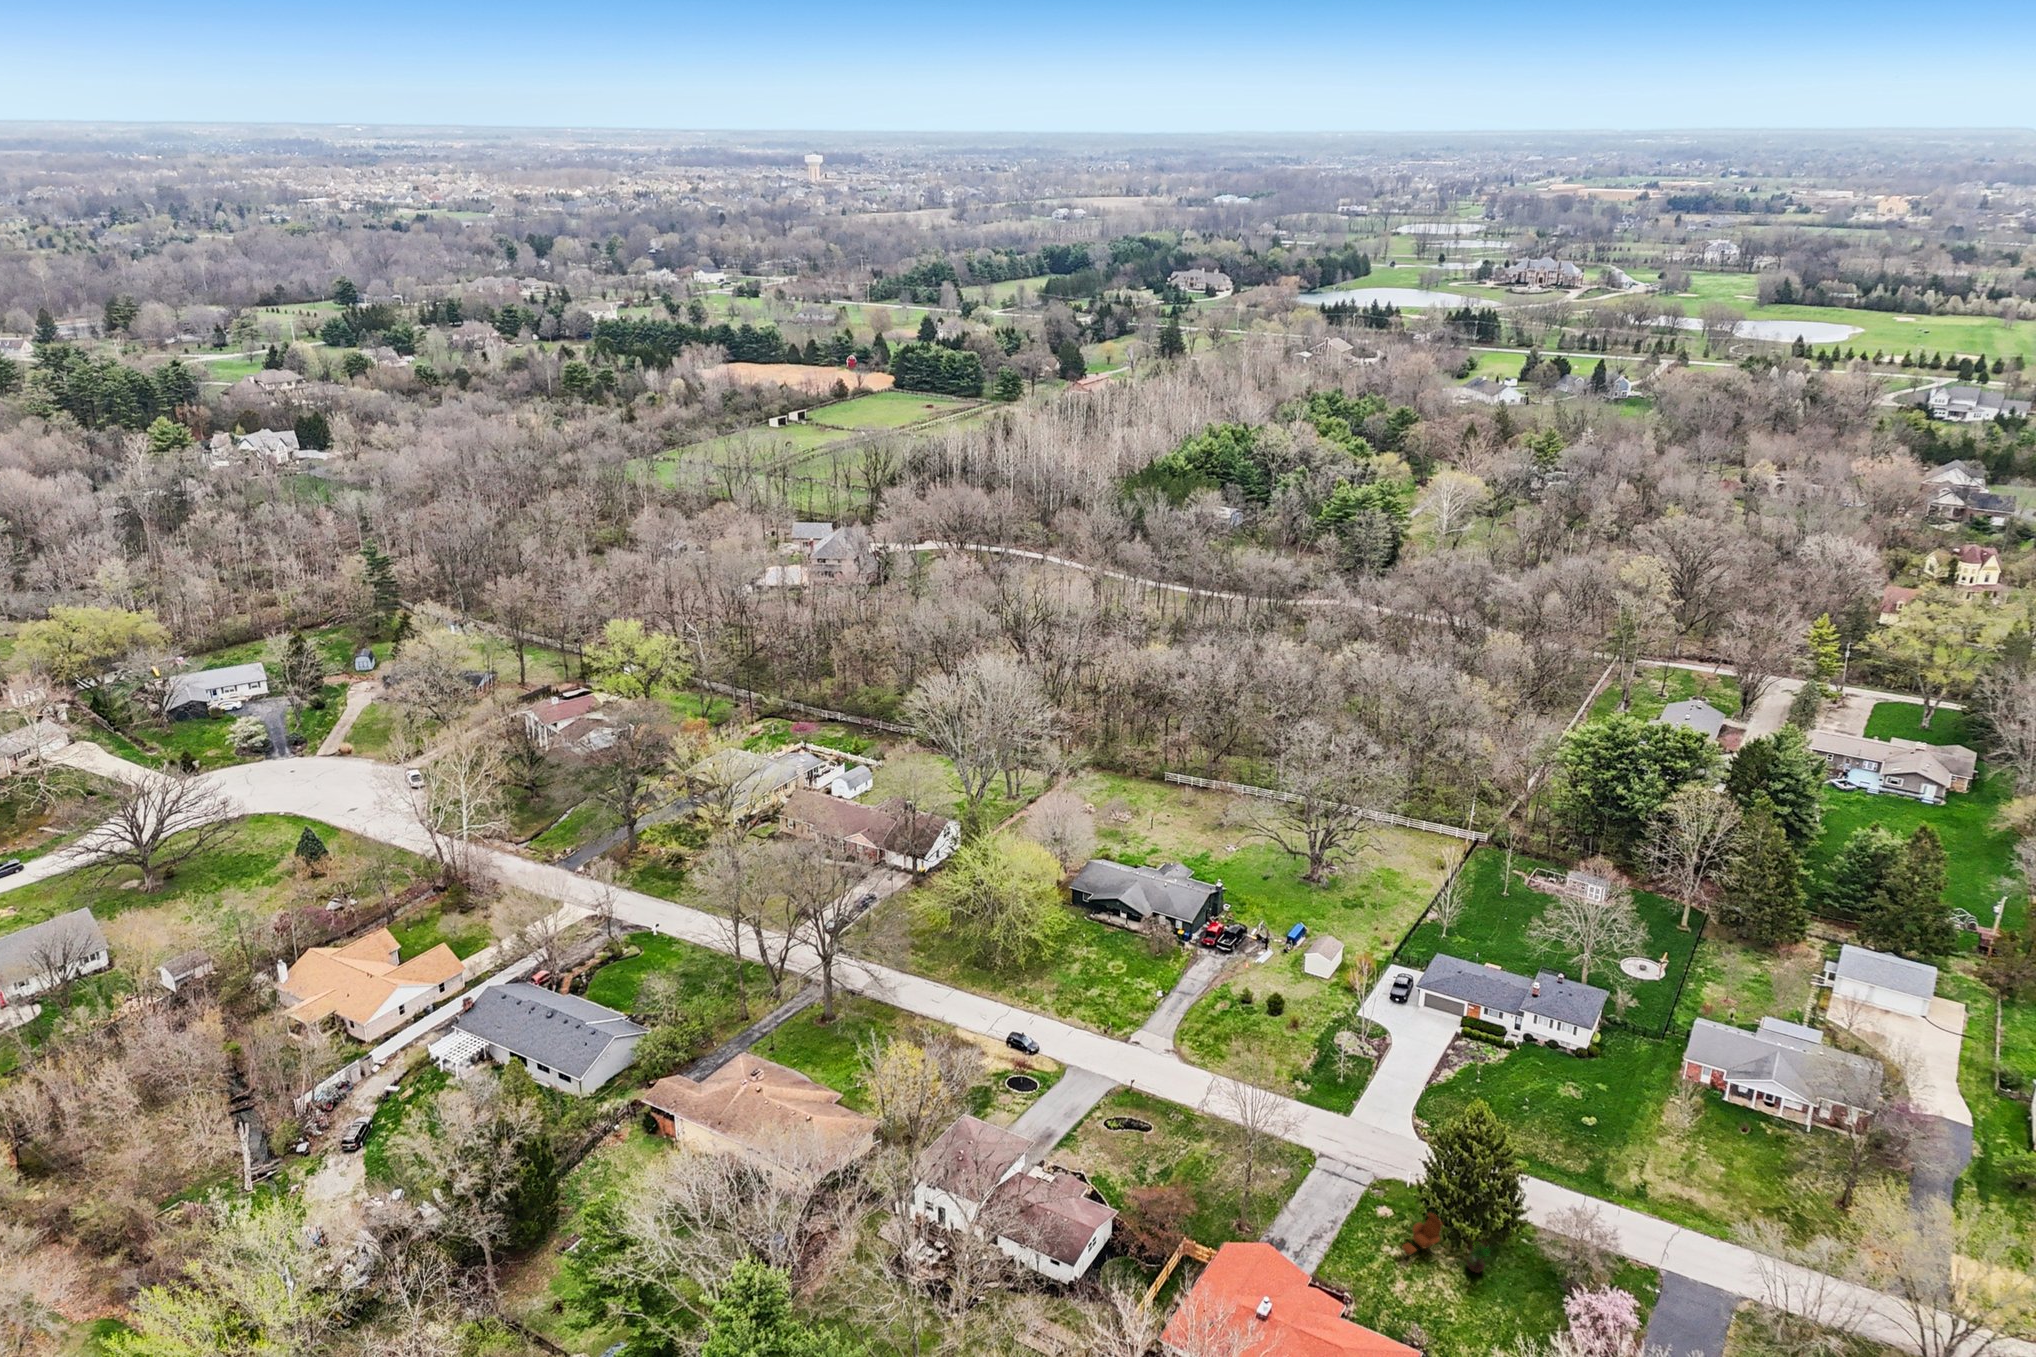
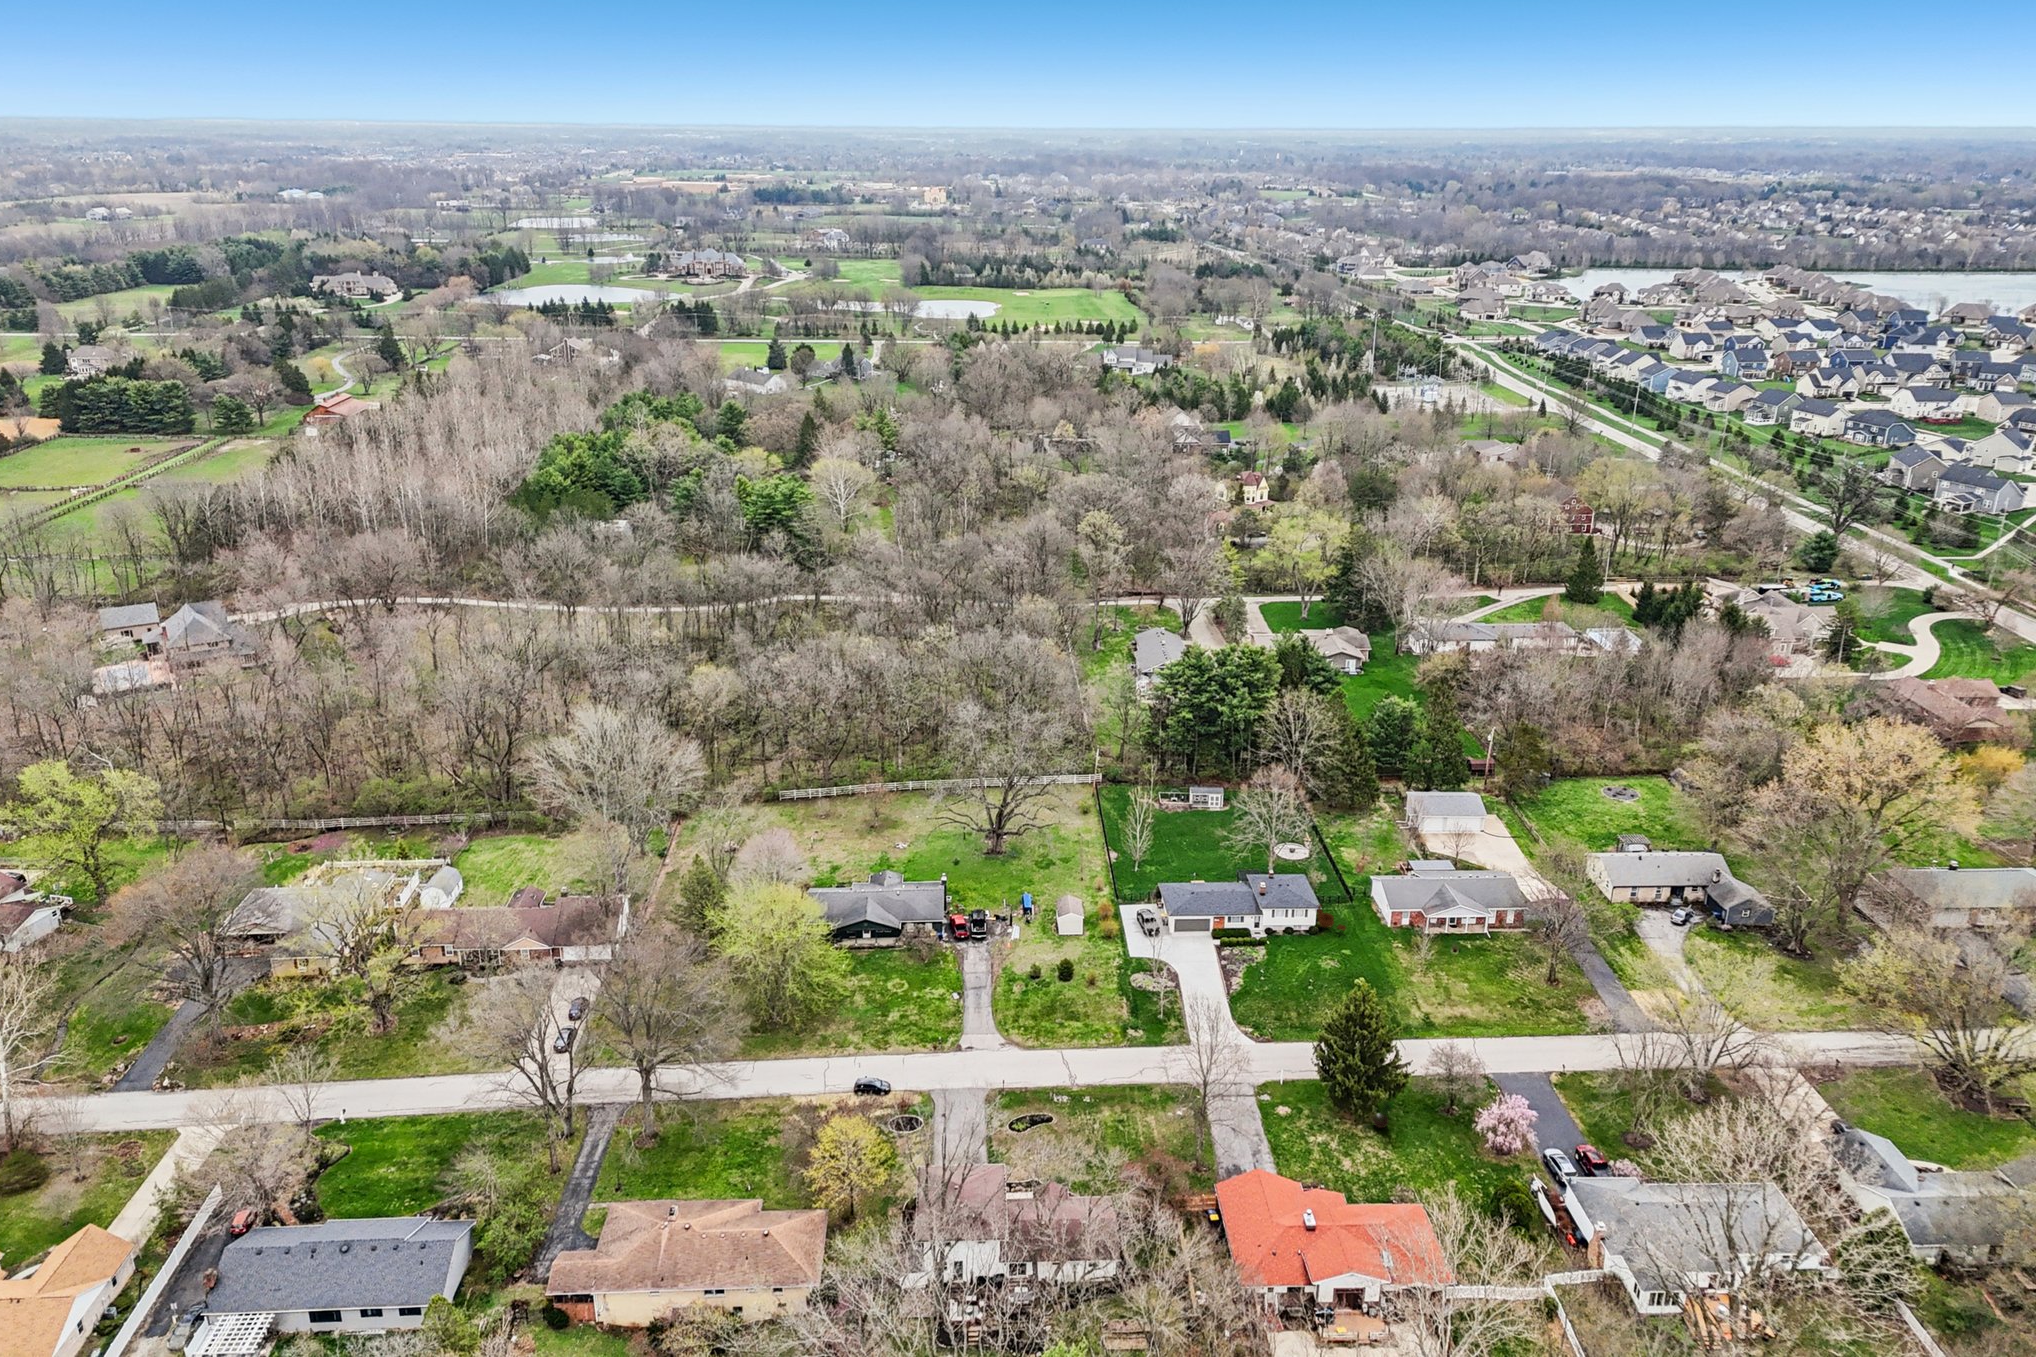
lounge chair: present [1402,1213,1442,1259] -> present [1317,905,1346,932]

